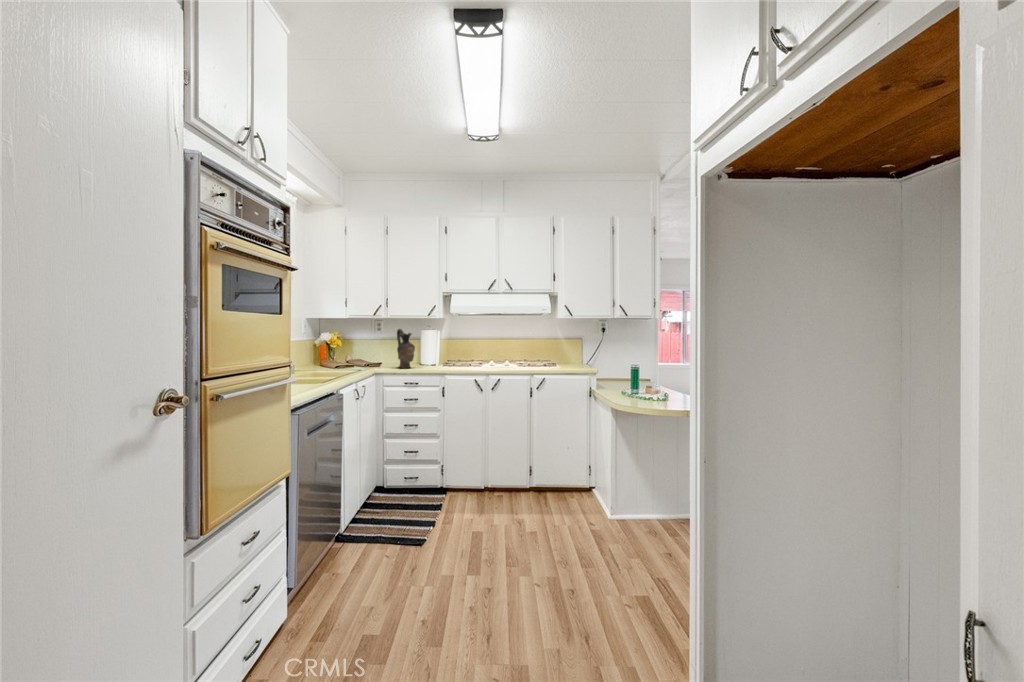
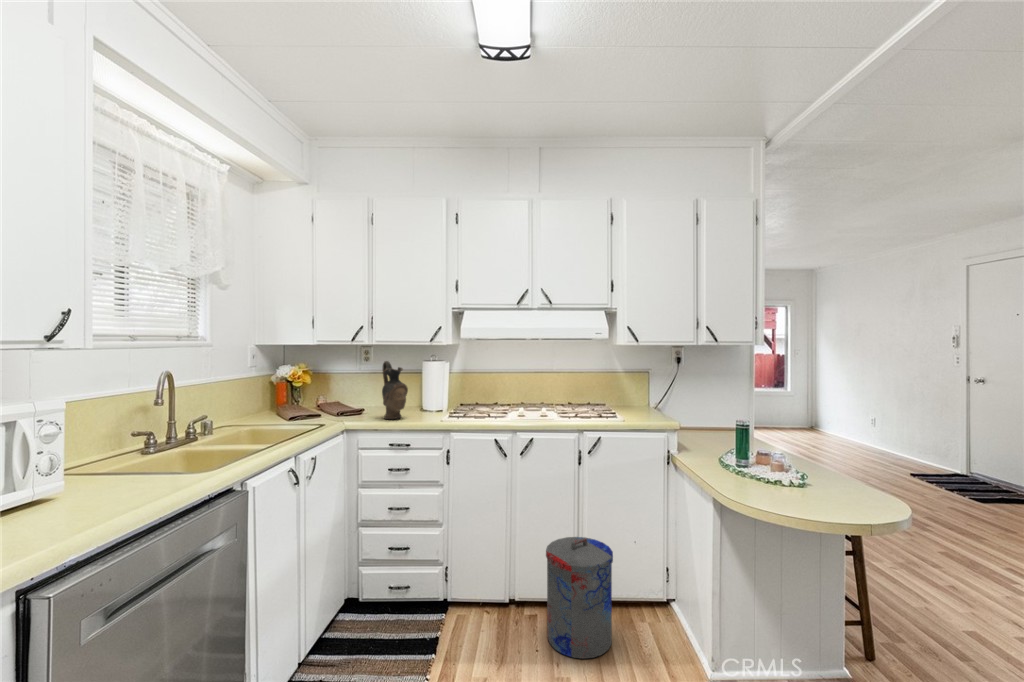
trash can: none [509,441,551,511] -> present [546,537,613,659]

